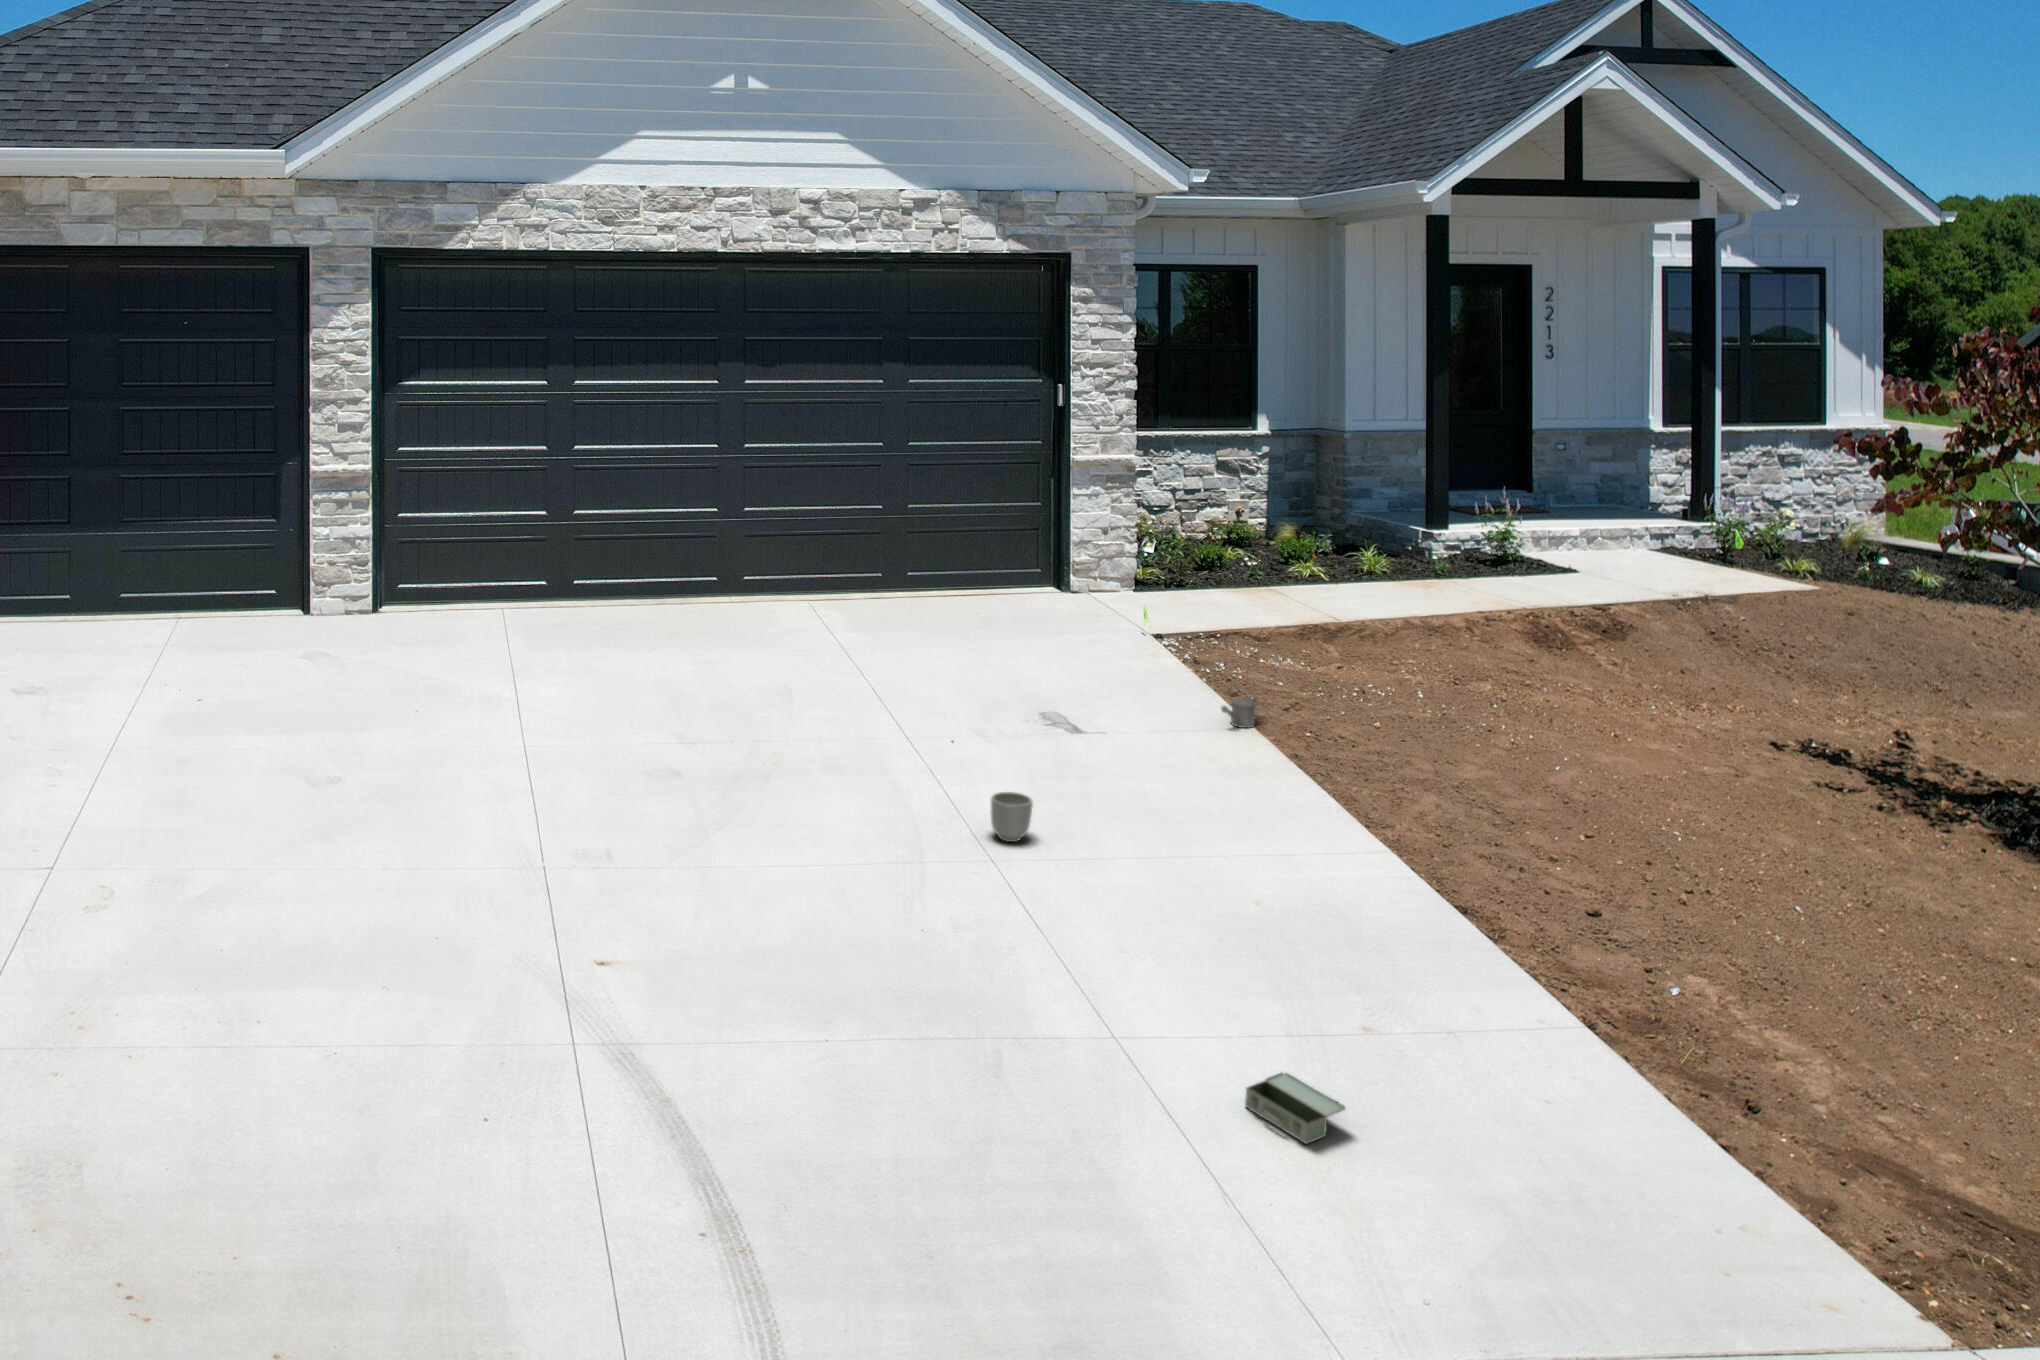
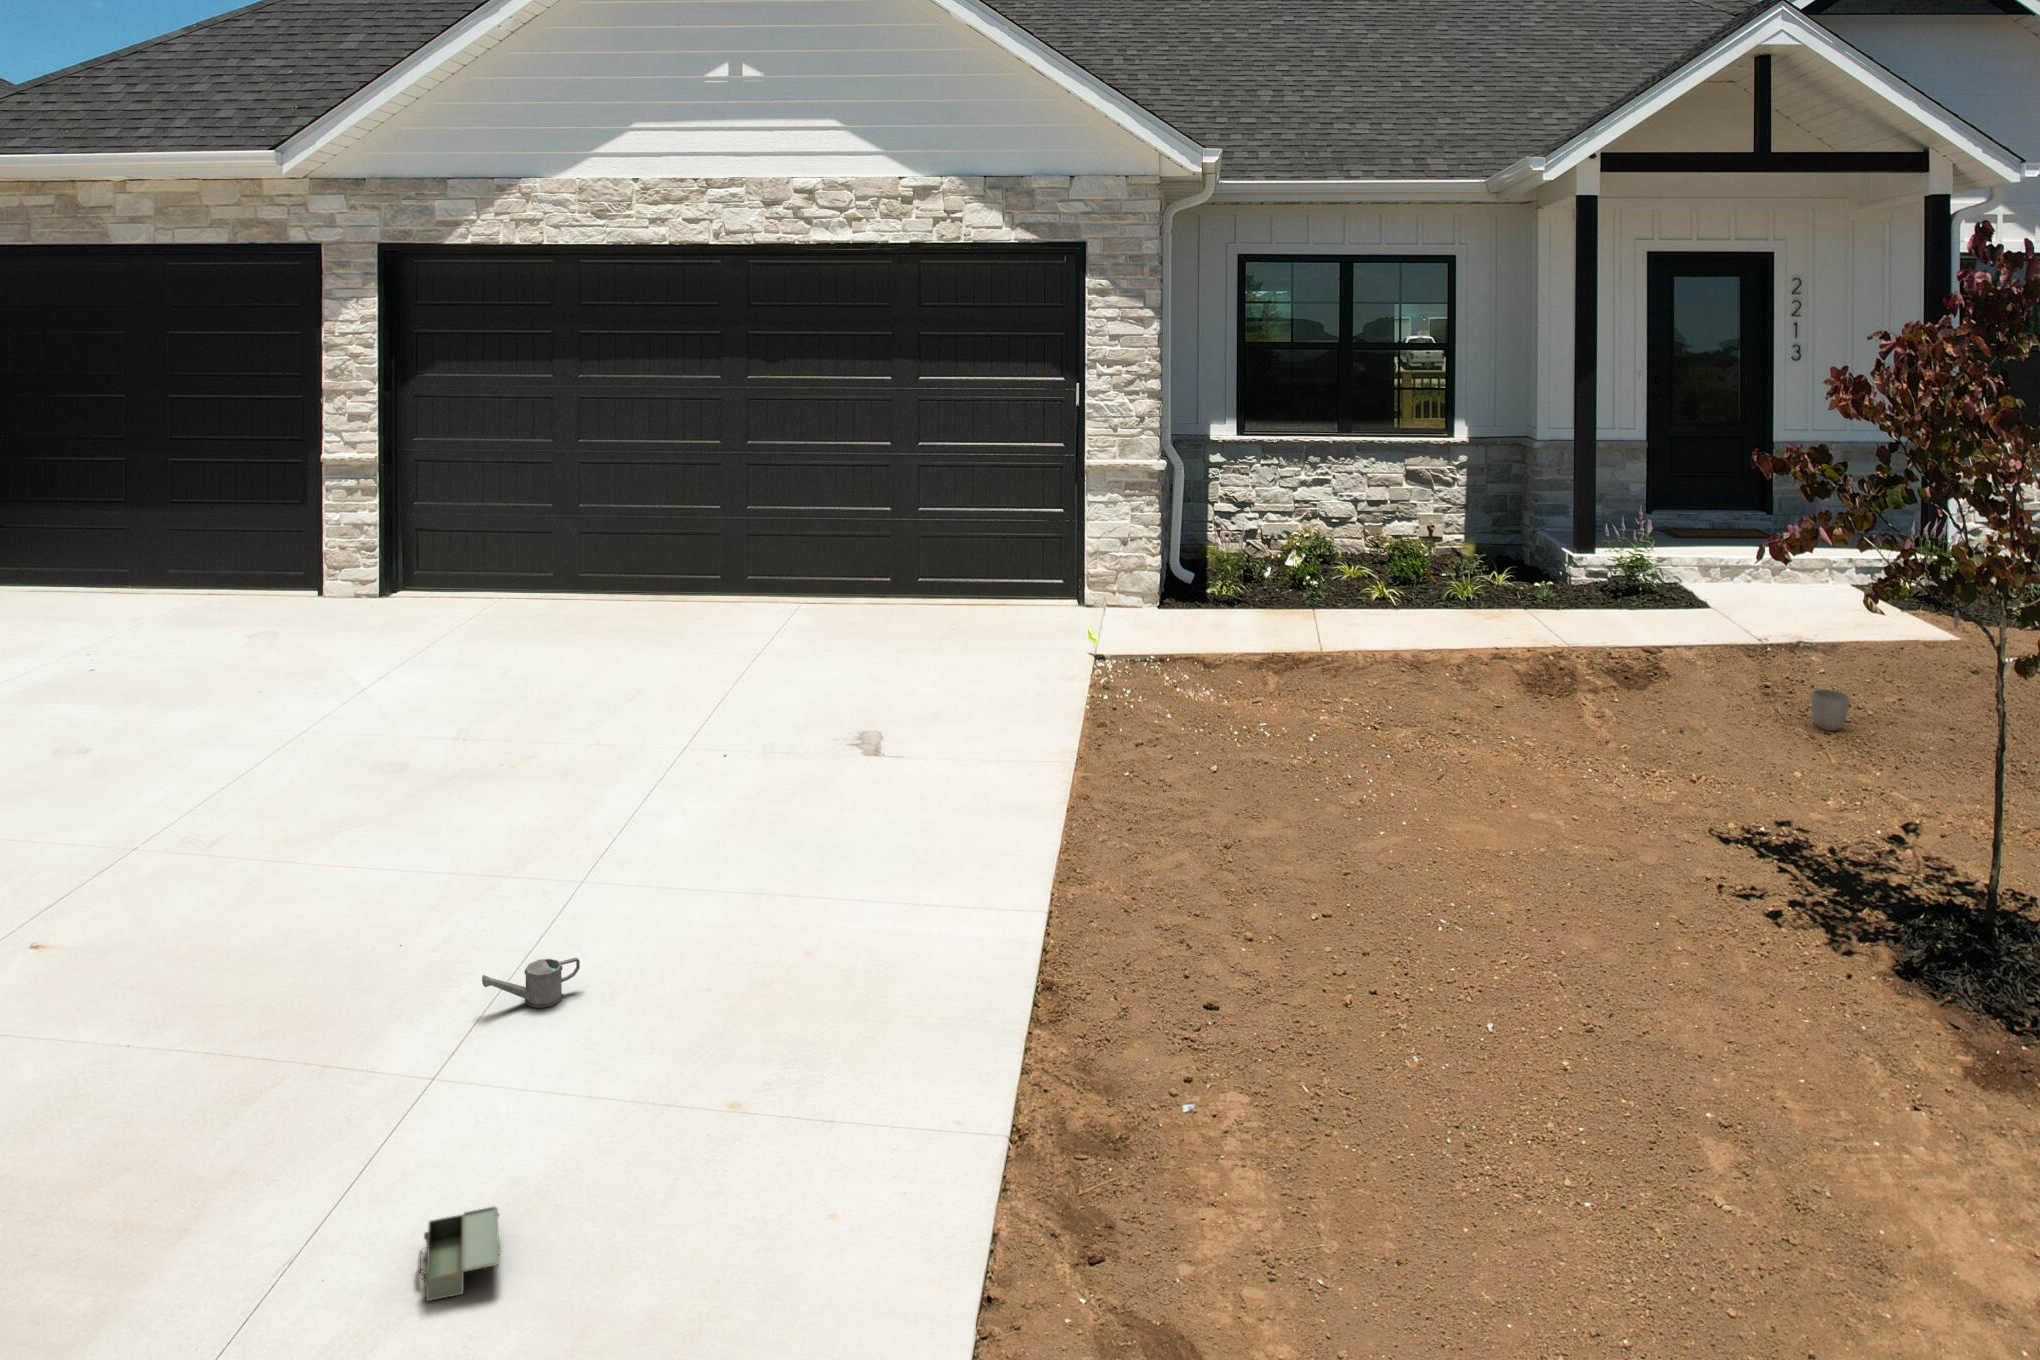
watering can: present [1221,698,1256,728] -> present [482,958,580,1008]
planter: present [991,792,1033,842] -> present [1811,689,1850,731]

